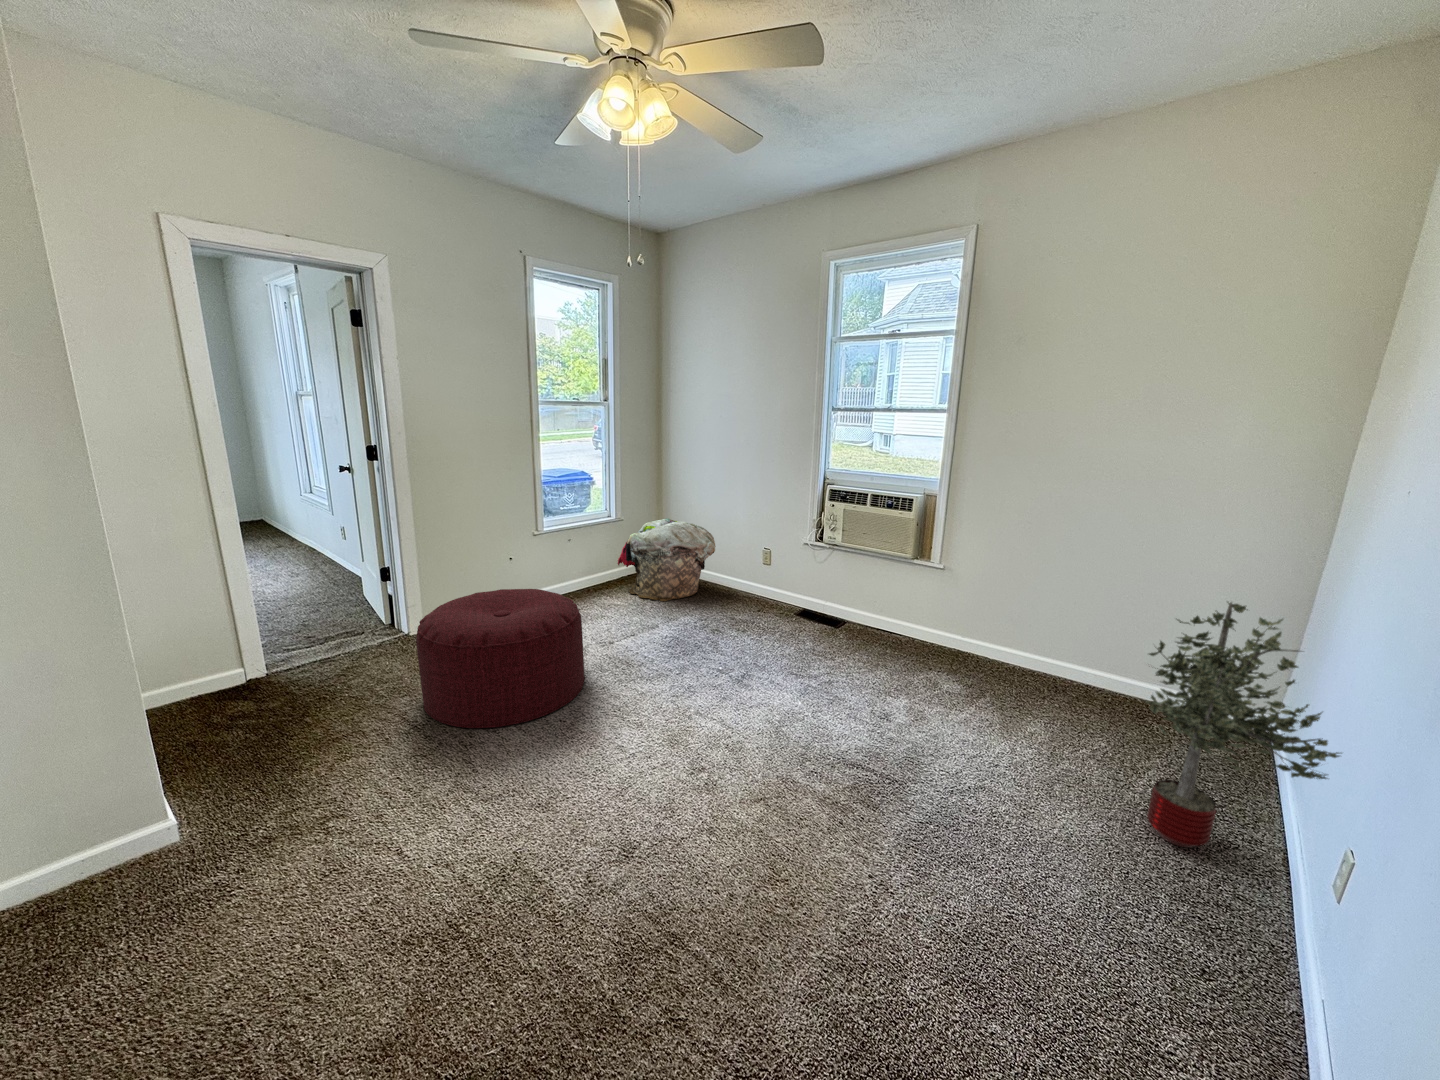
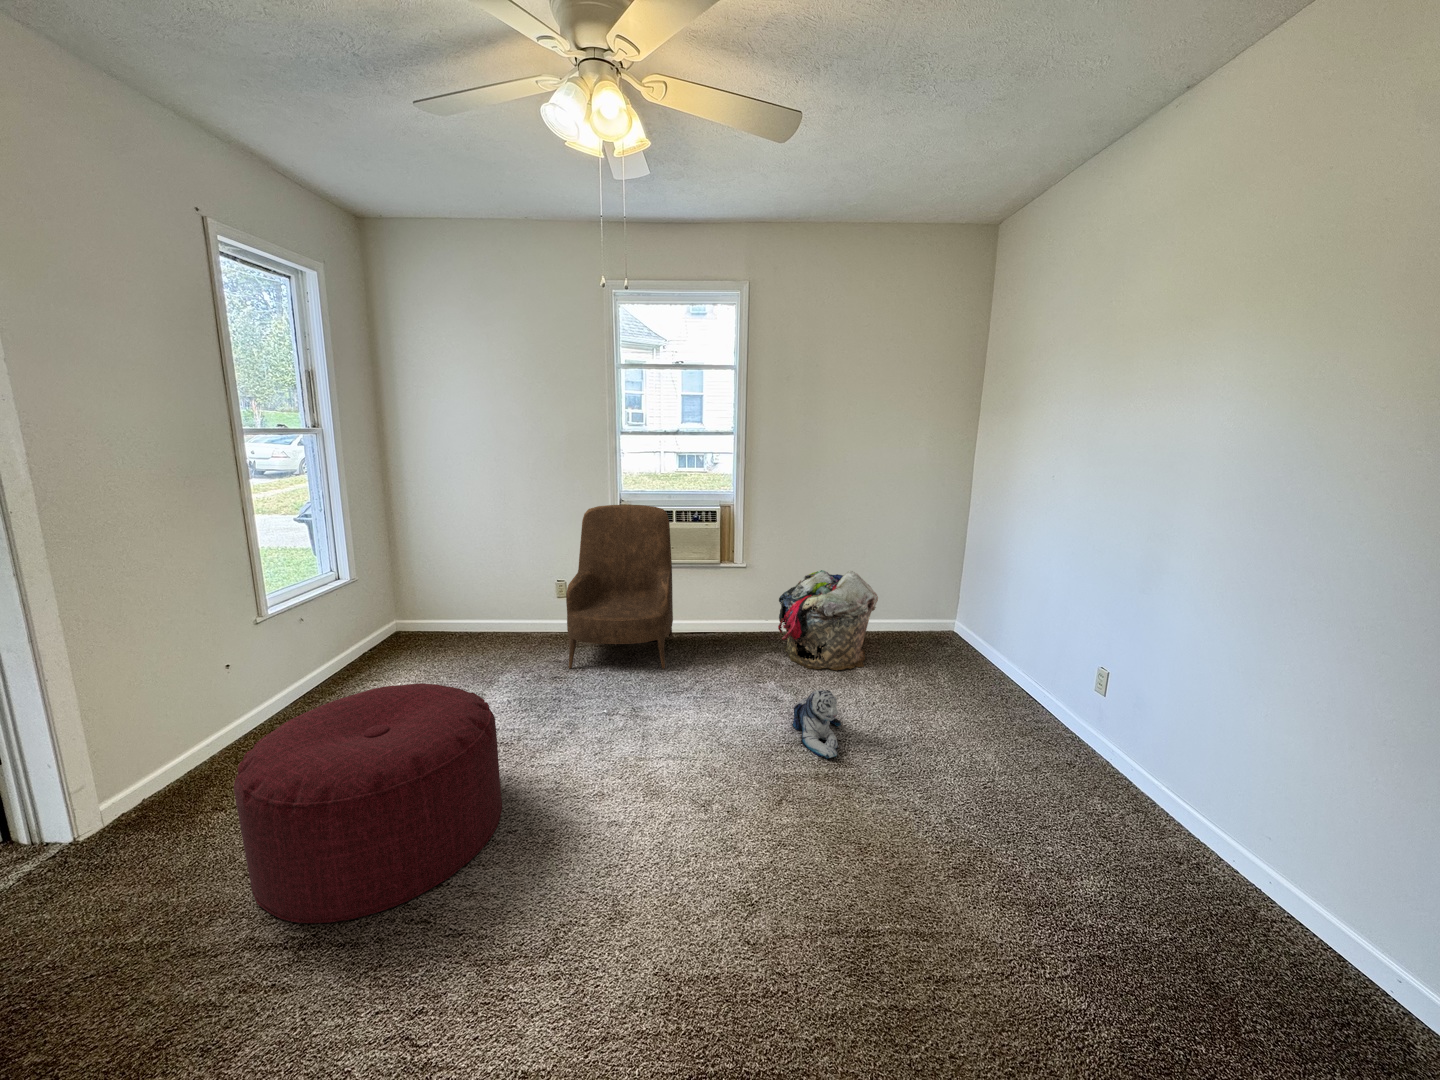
armchair: none [729,481,857,652] -> present [566,505,673,669]
laundry basket: present [617,519,716,601] -> present [778,570,878,670]
potted tree: present [1146,602,1339,848] -> none [957,547,1058,705]
plush toy: none [843,714,912,795] -> present [792,690,841,759]

